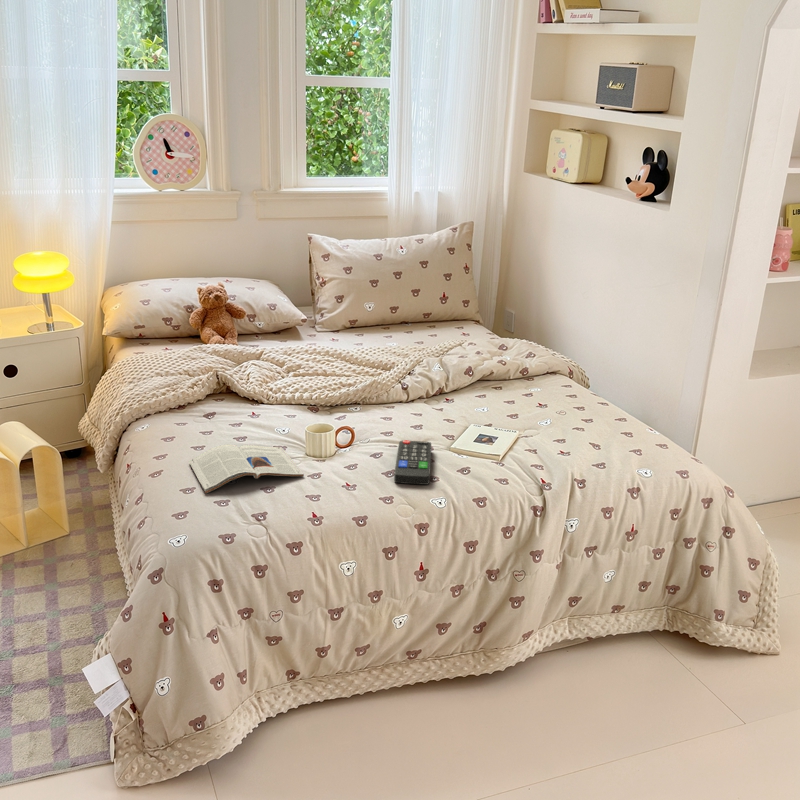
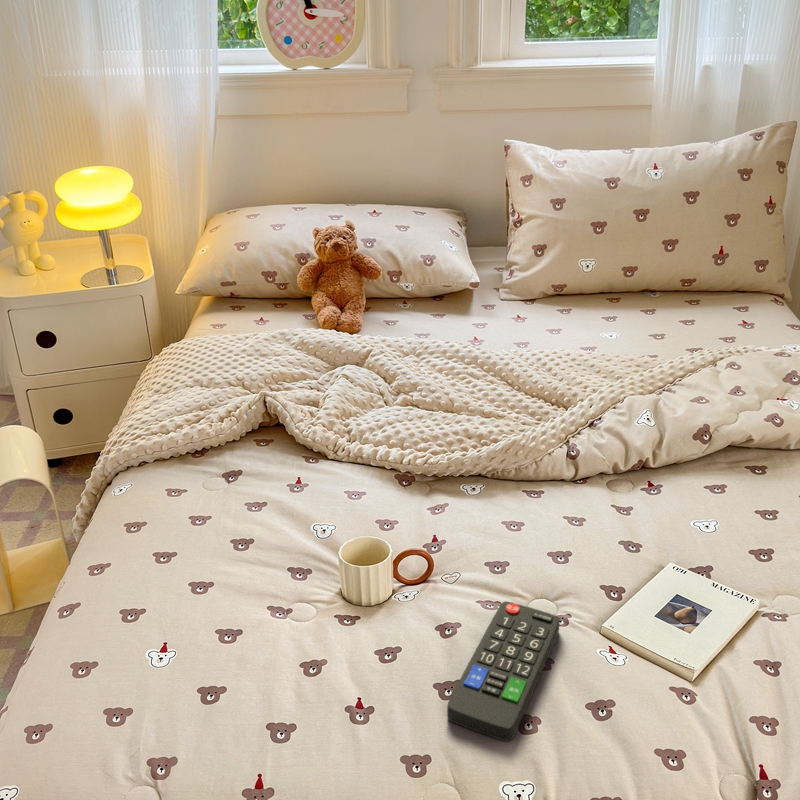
magazine: present [189,444,304,493] -> none [111,563,298,675]

